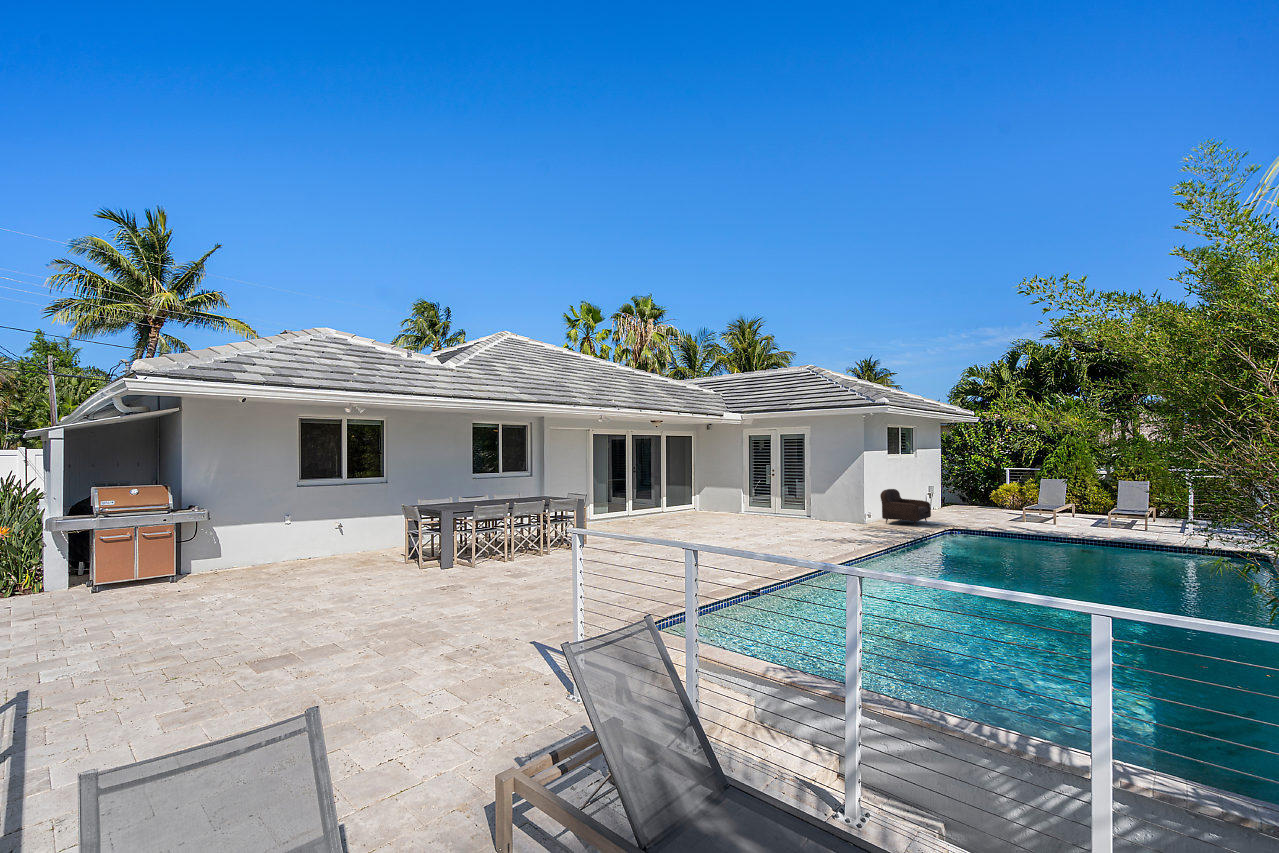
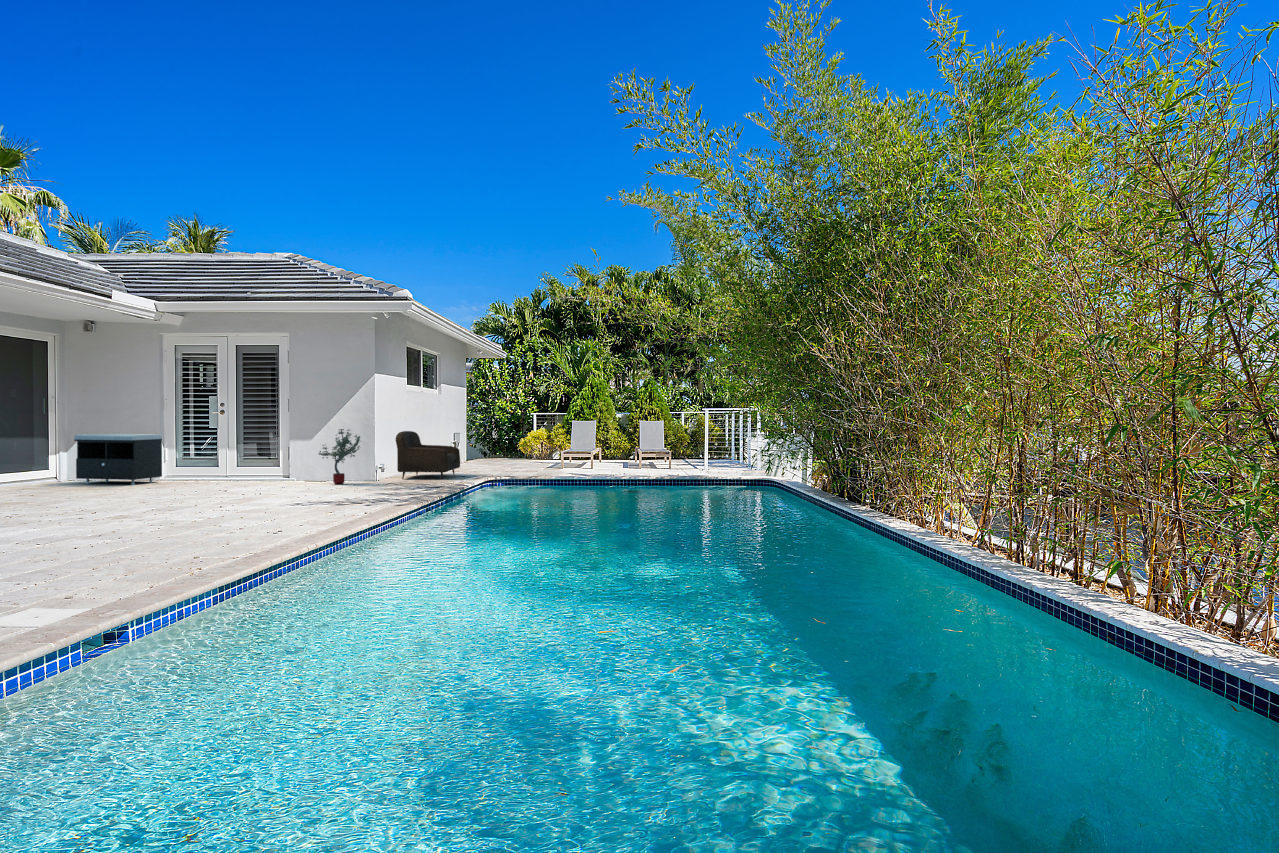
storage bench: none [703,486,744,516] -> present [74,434,162,485]
potted tree: none [828,489,856,526] -> present [319,429,360,484]

